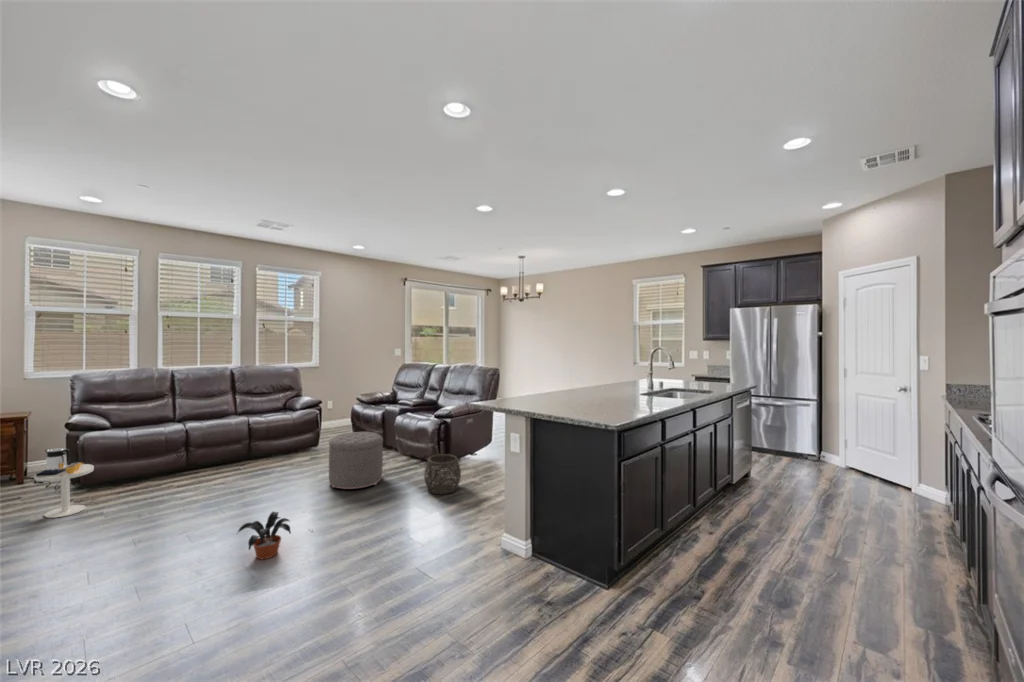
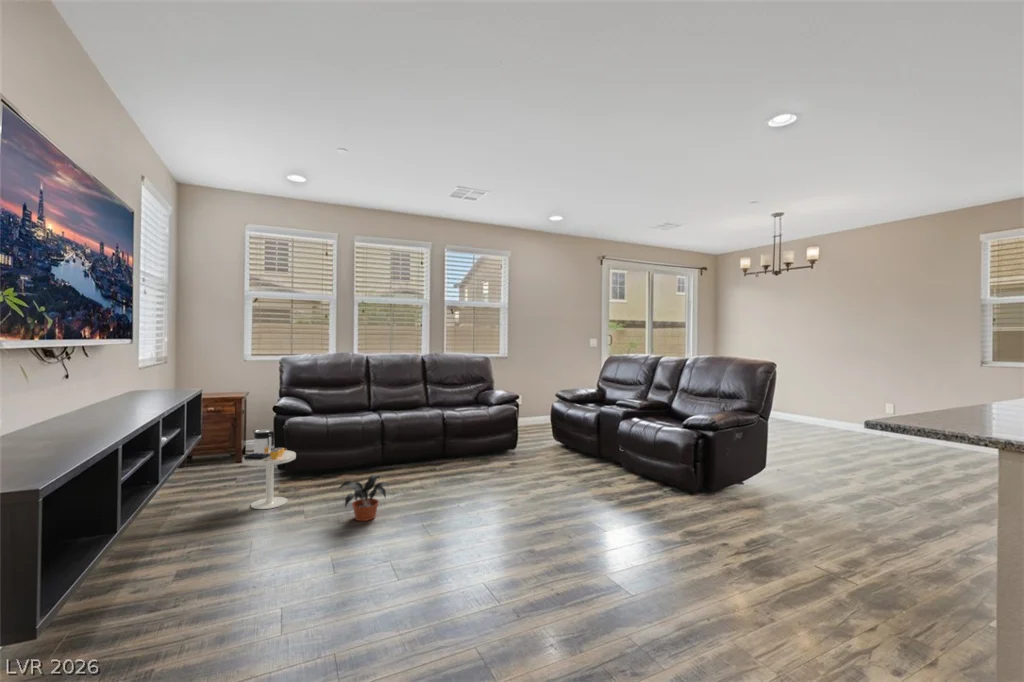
ottoman: present [329,432,383,489] -> none [547,435,620,514]
woven basket: present [424,454,461,494] -> none [690,476,754,541]
potted plant: present [238,512,291,559] -> present [340,475,387,521]

